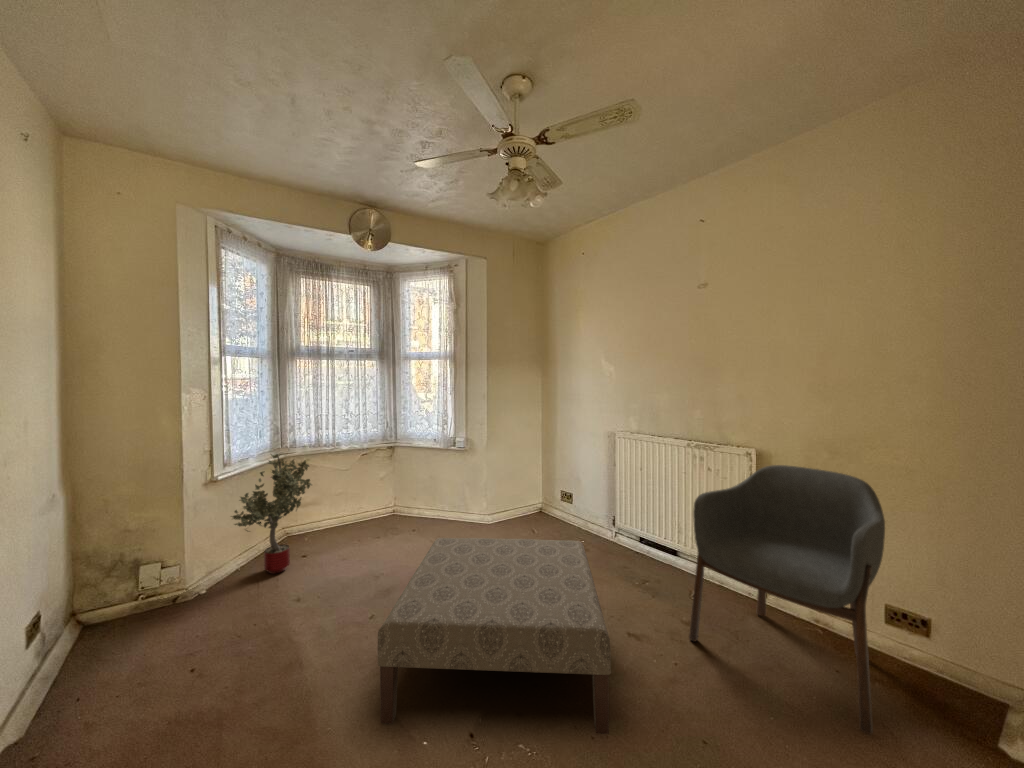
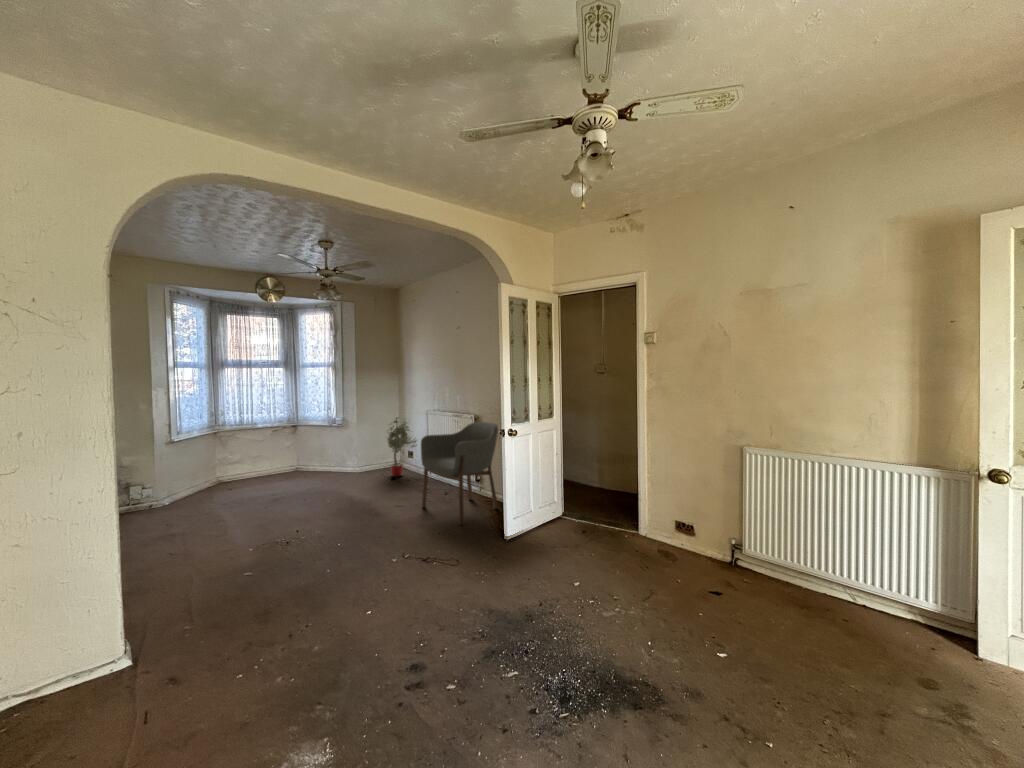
potted tree: present [232,454,312,574] -> present [387,418,417,477]
ottoman: present [378,538,611,734] -> none [251,465,381,531]

